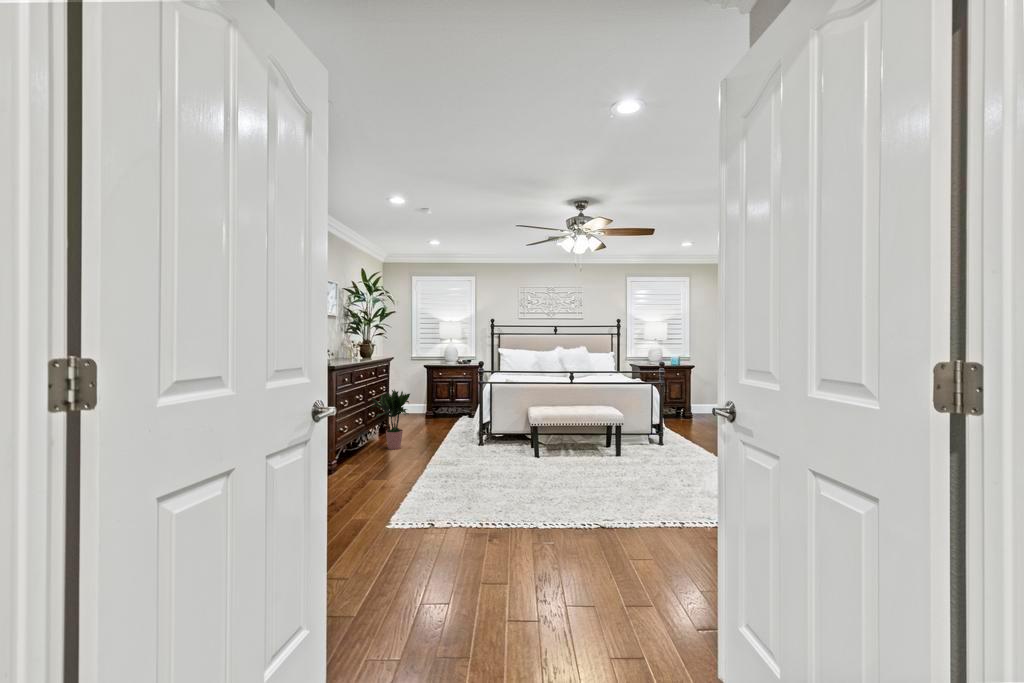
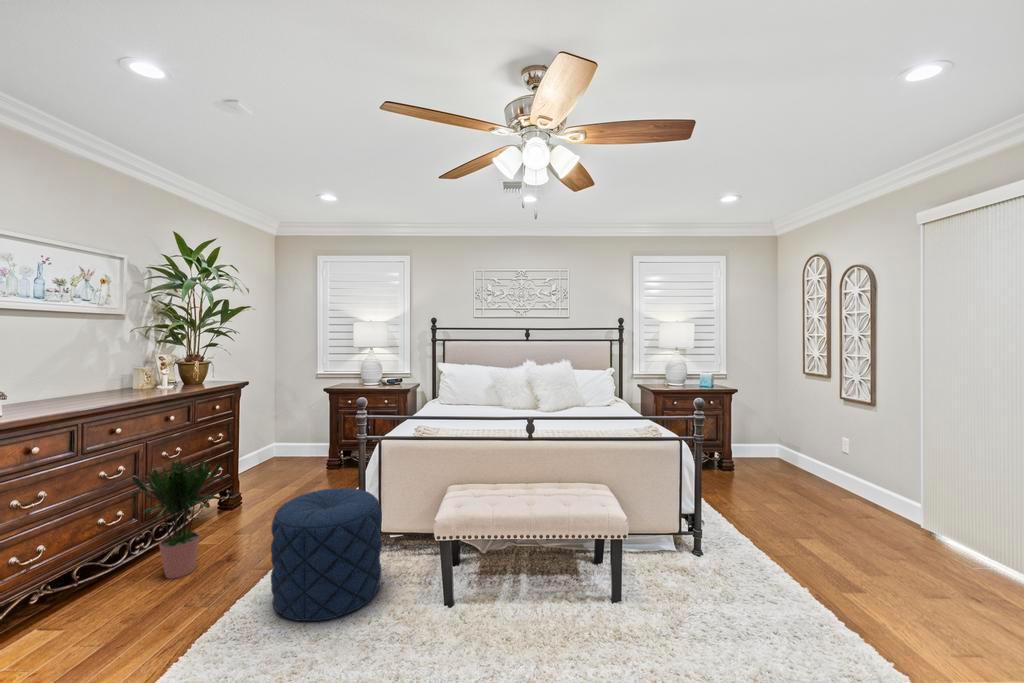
pouf: none [453,404,504,457] -> present [271,488,382,621]

